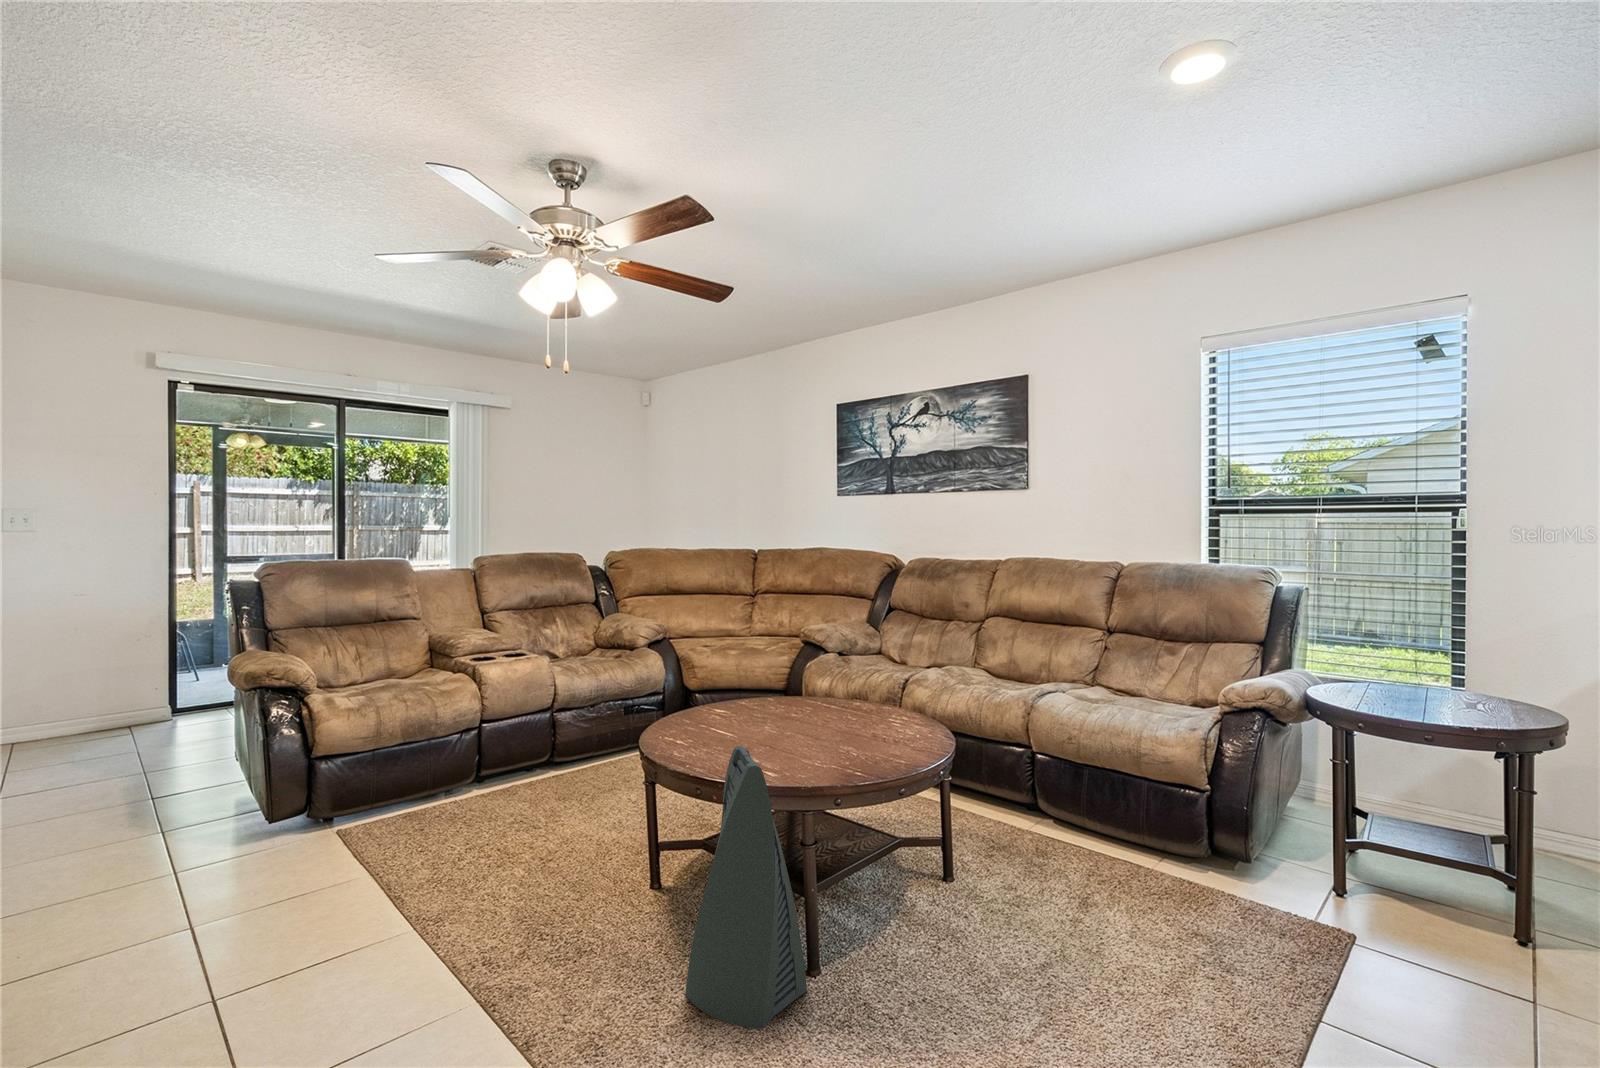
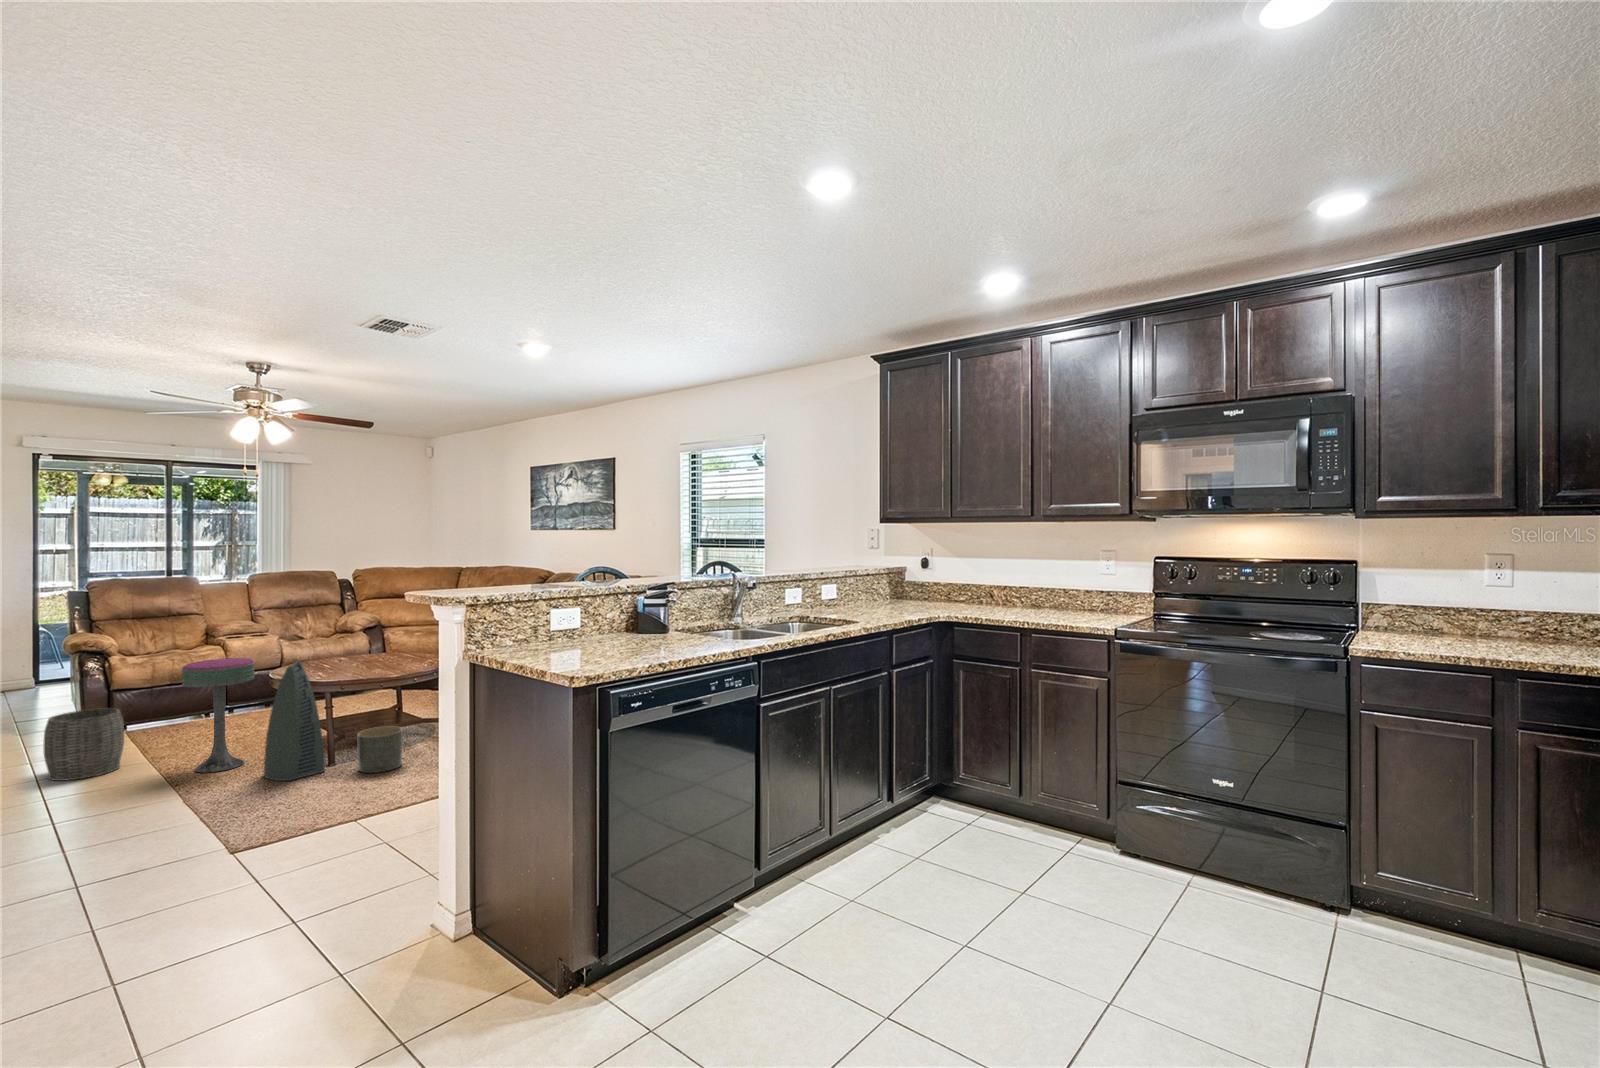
bar stool: none [507,727,632,981] -> present [182,658,255,773]
woven basket: none [238,825,381,999] -> present [44,708,124,781]
planter: none [867,880,953,1001] -> present [357,726,403,773]

